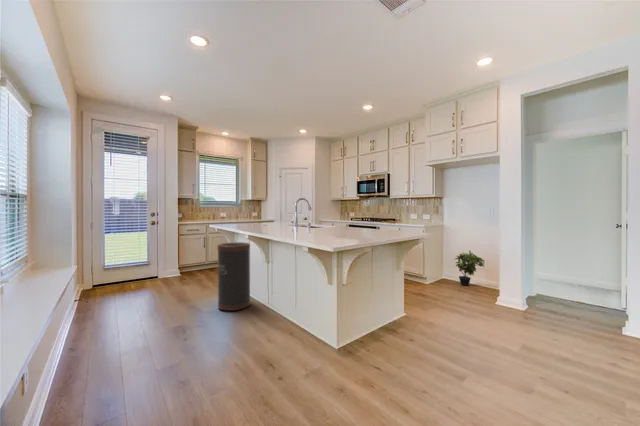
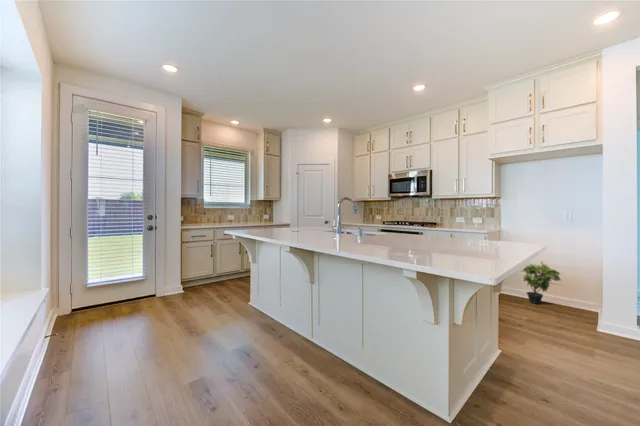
trash can: present [217,242,250,311] -> none [245,255,287,351]

